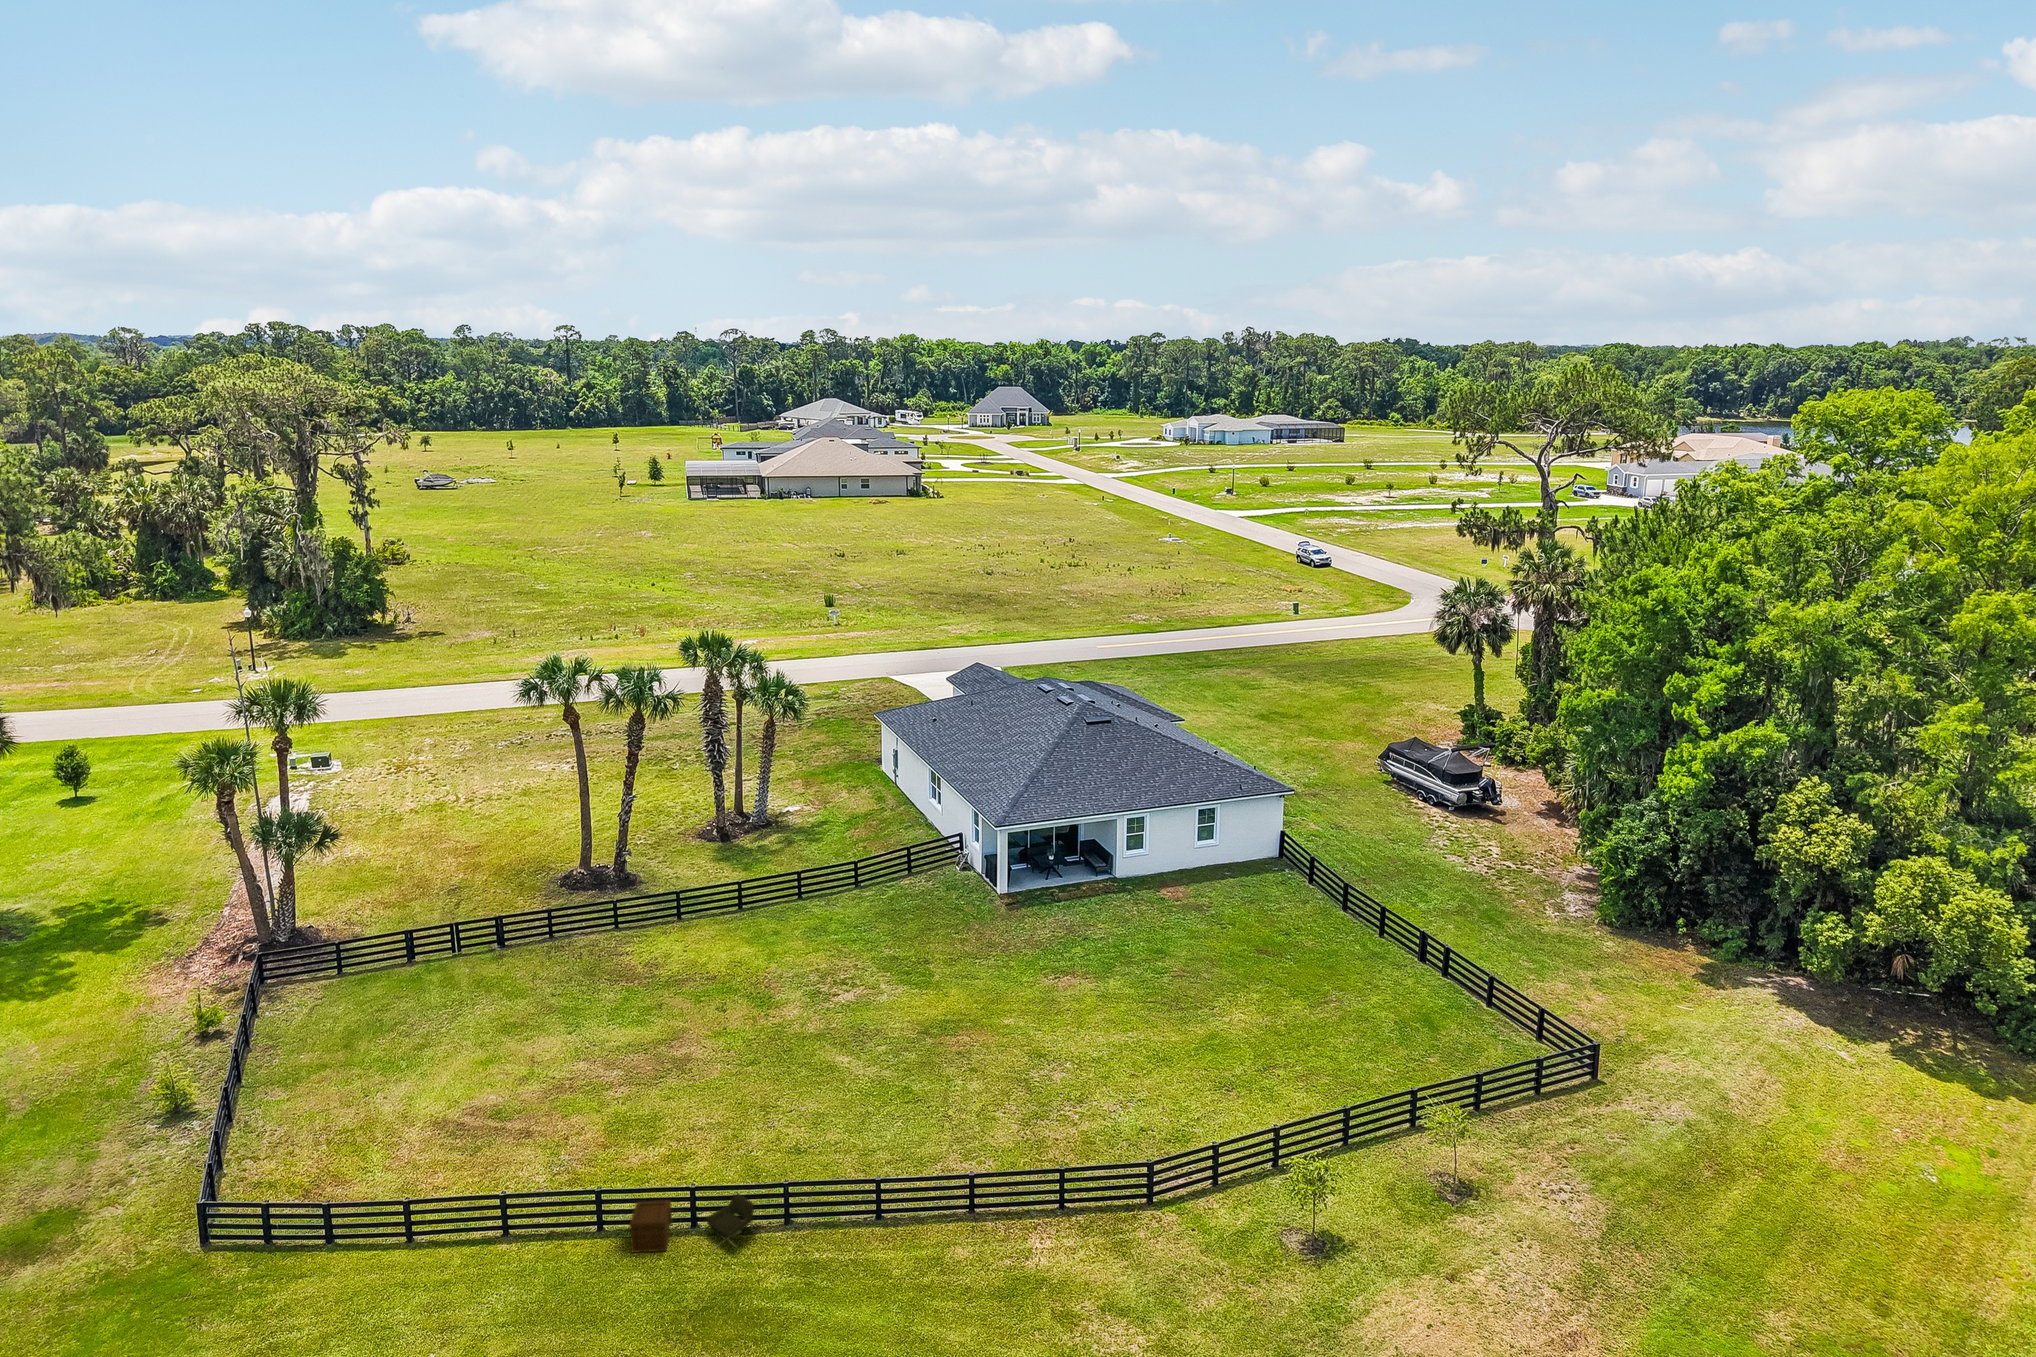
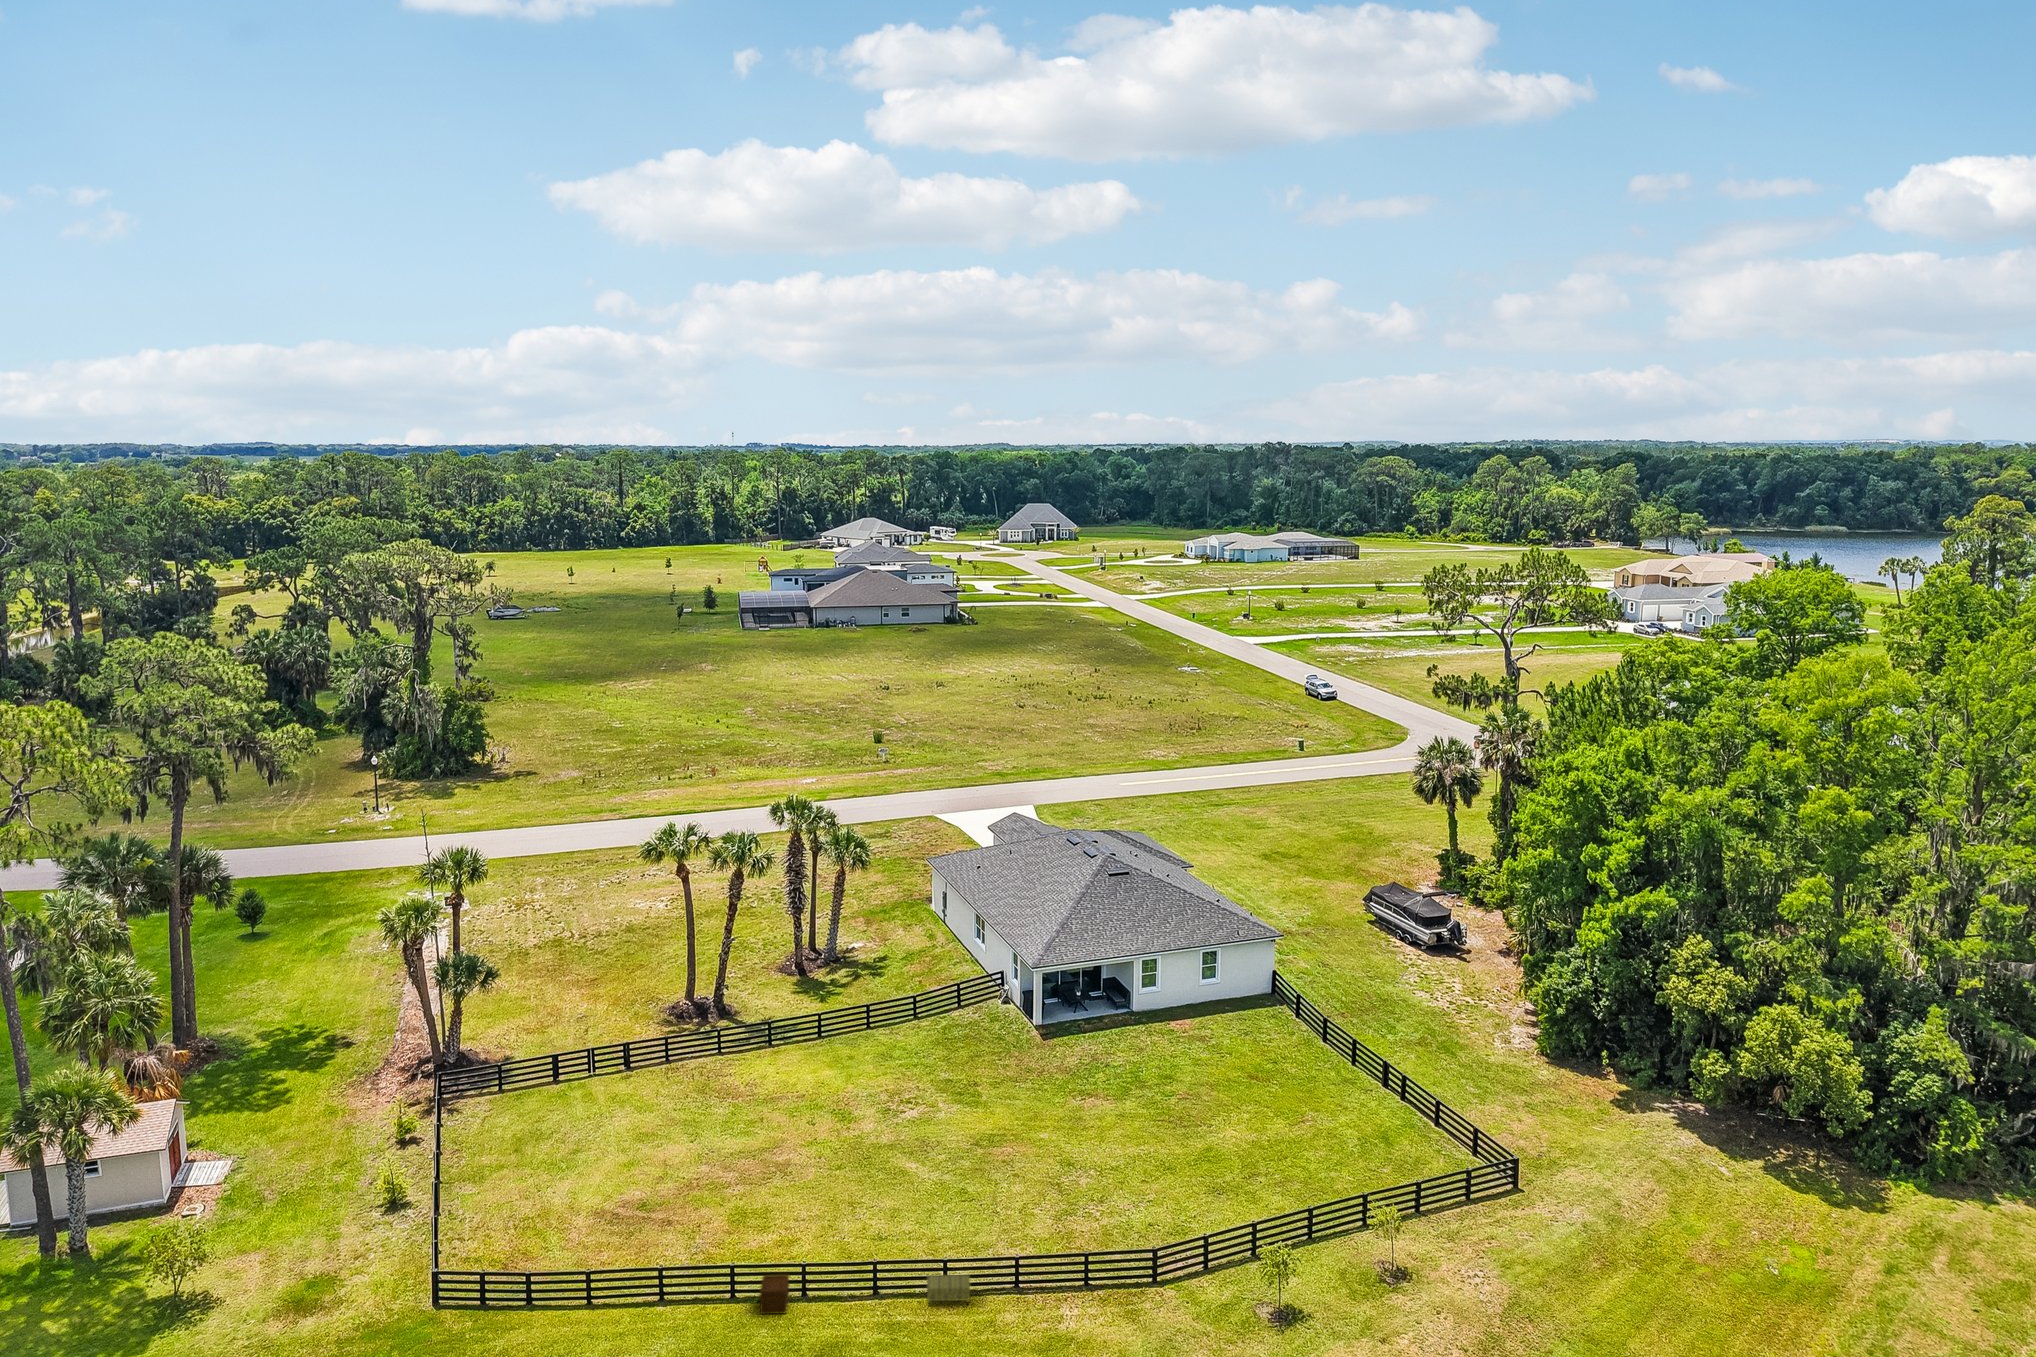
lounge chair: present [706,1194,754,1247] -> none [815,1270,852,1313]
bench: none [853,1198,911,1239] -> present [927,1275,970,1305]

